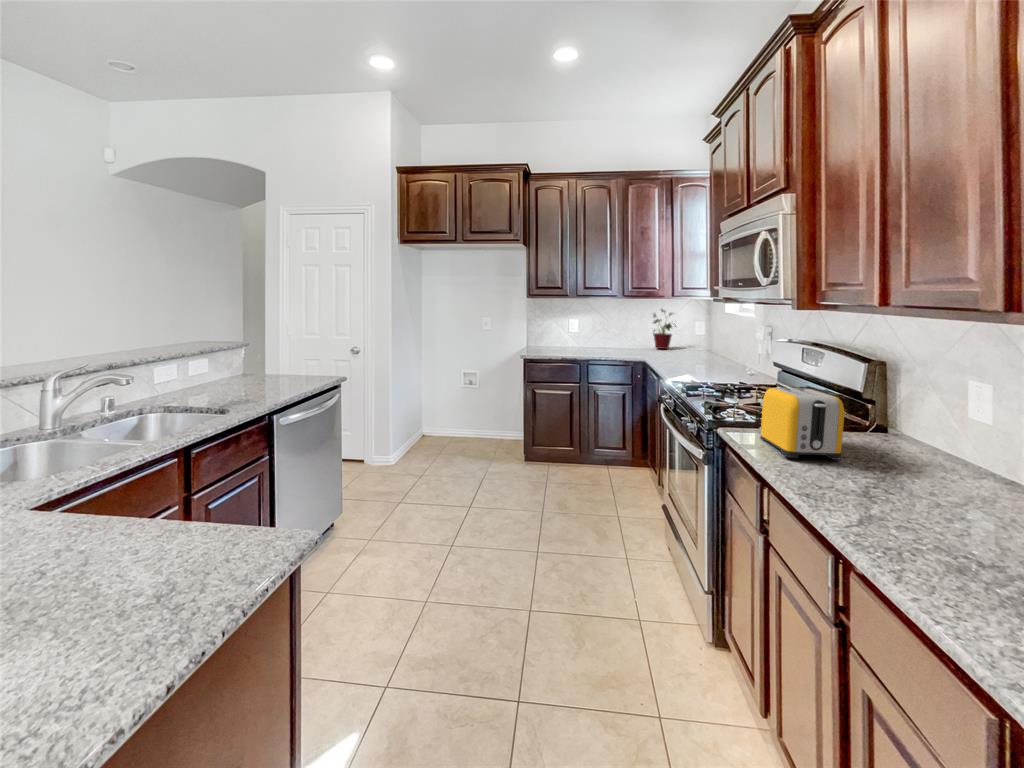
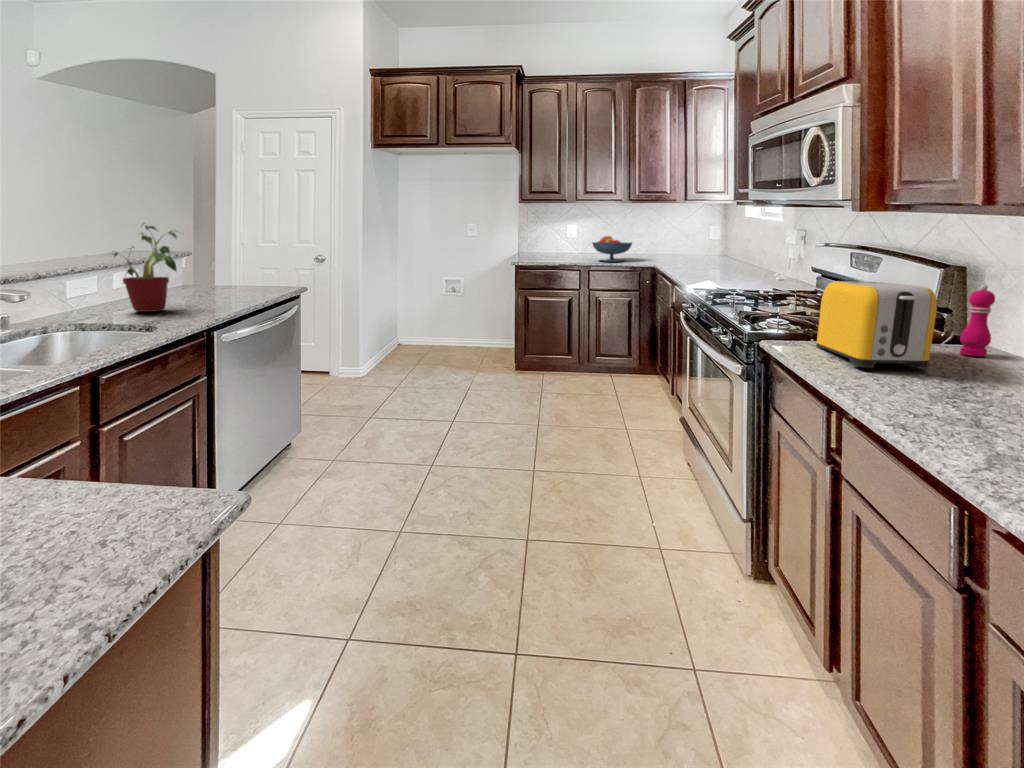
potted plant: present [653,309,676,349] -> present [112,222,178,312]
fruit bowl: none [590,324,626,347] -> present [592,236,632,262]
pepper mill: none [872,393,896,449] -> present [960,284,995,356]

